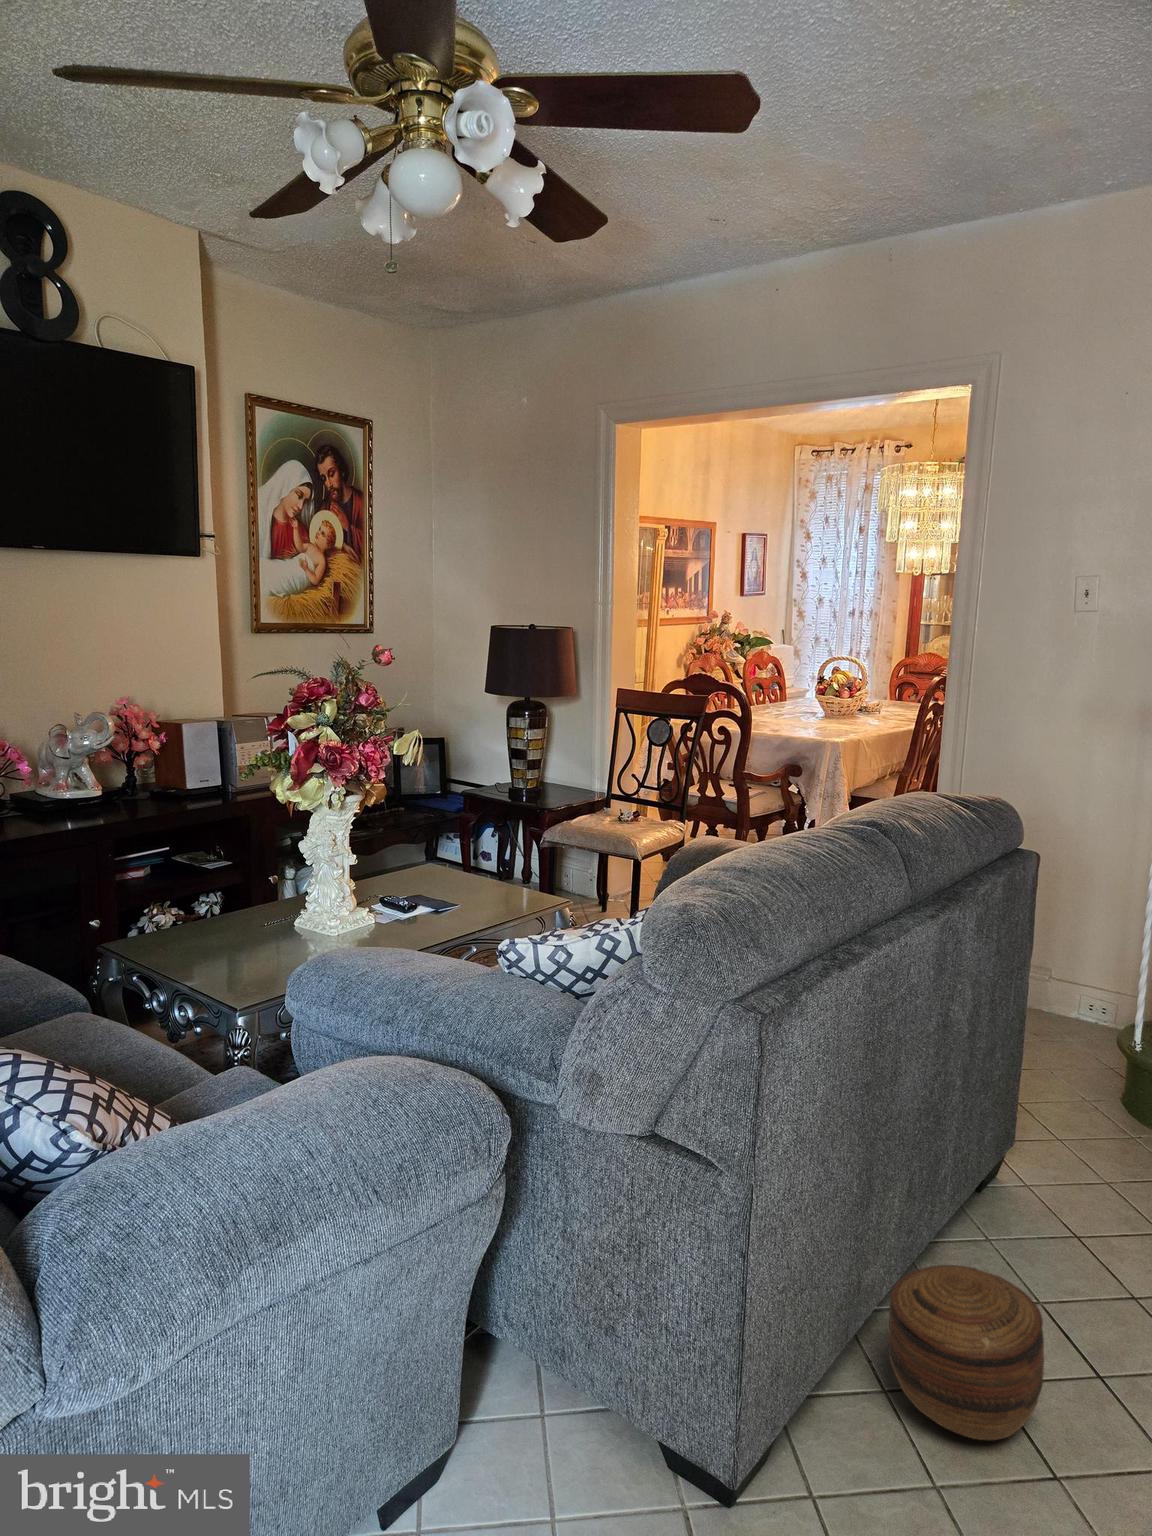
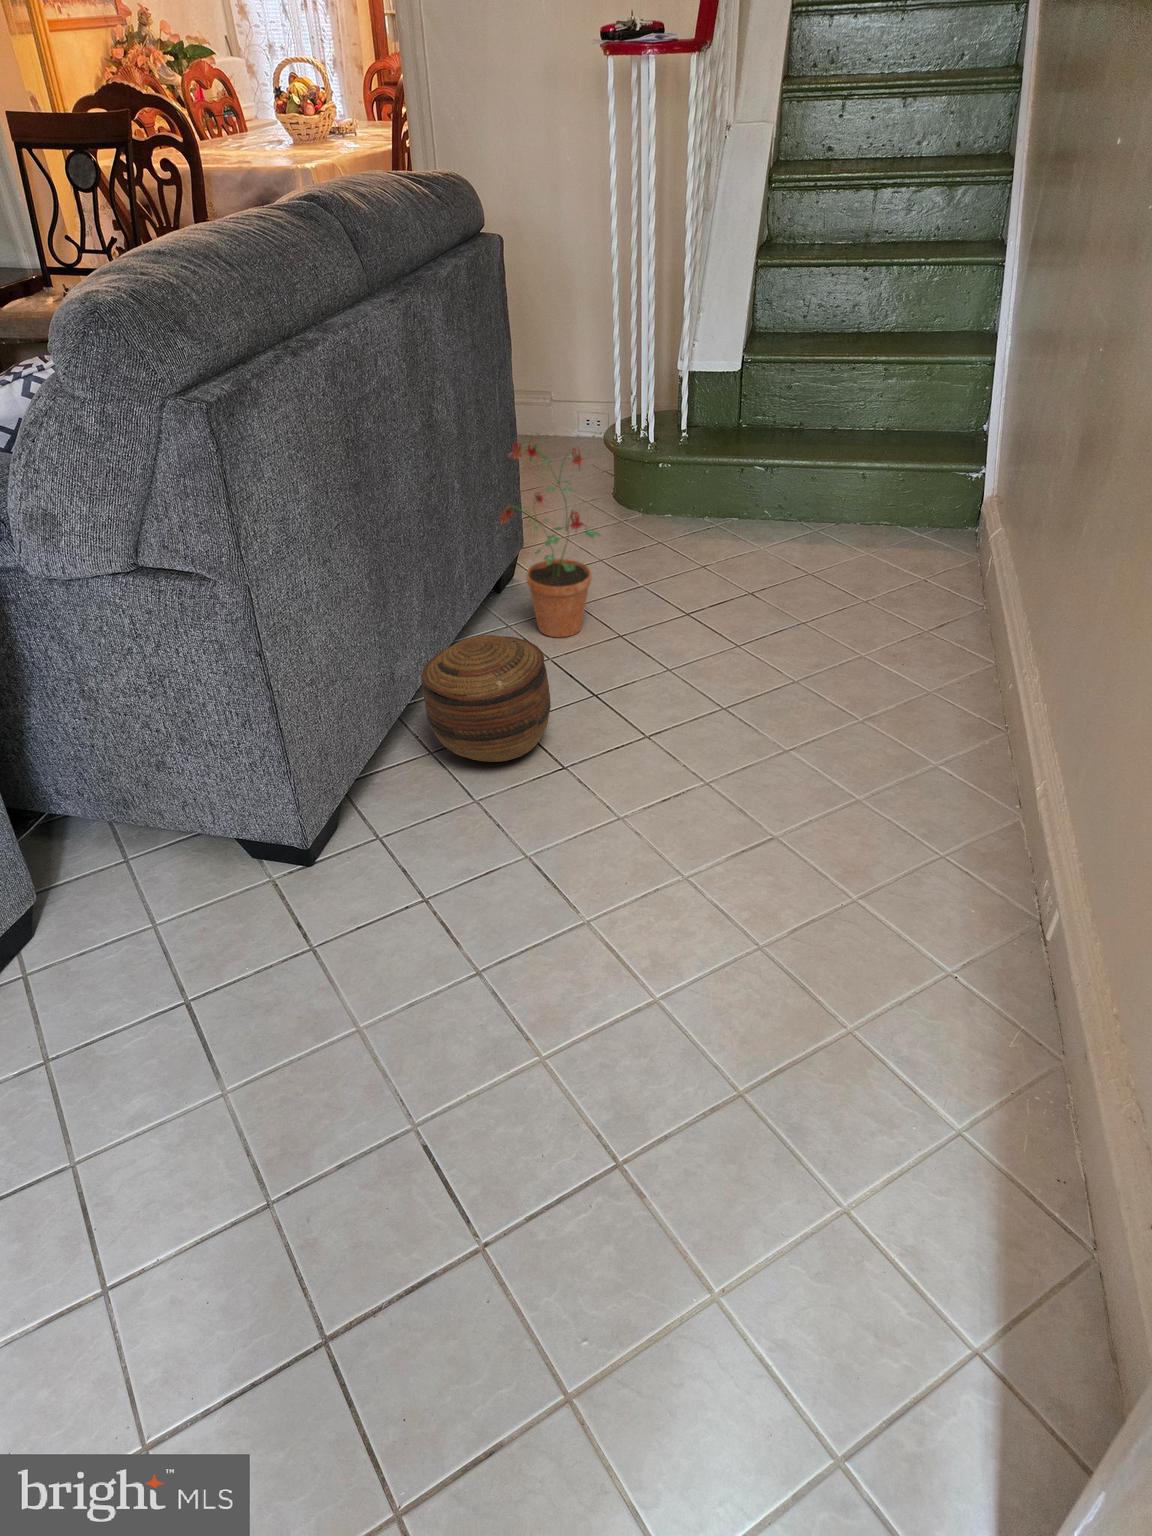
potted plant: none [995,1050,1120,1280] -> present [500,440,601,638]

